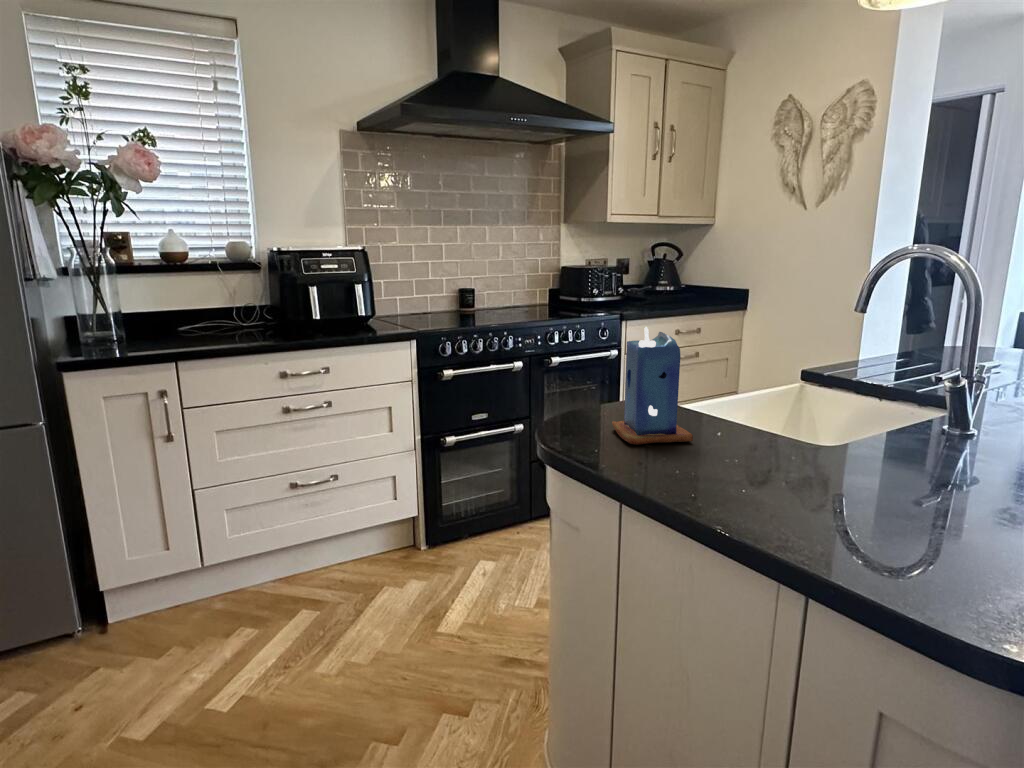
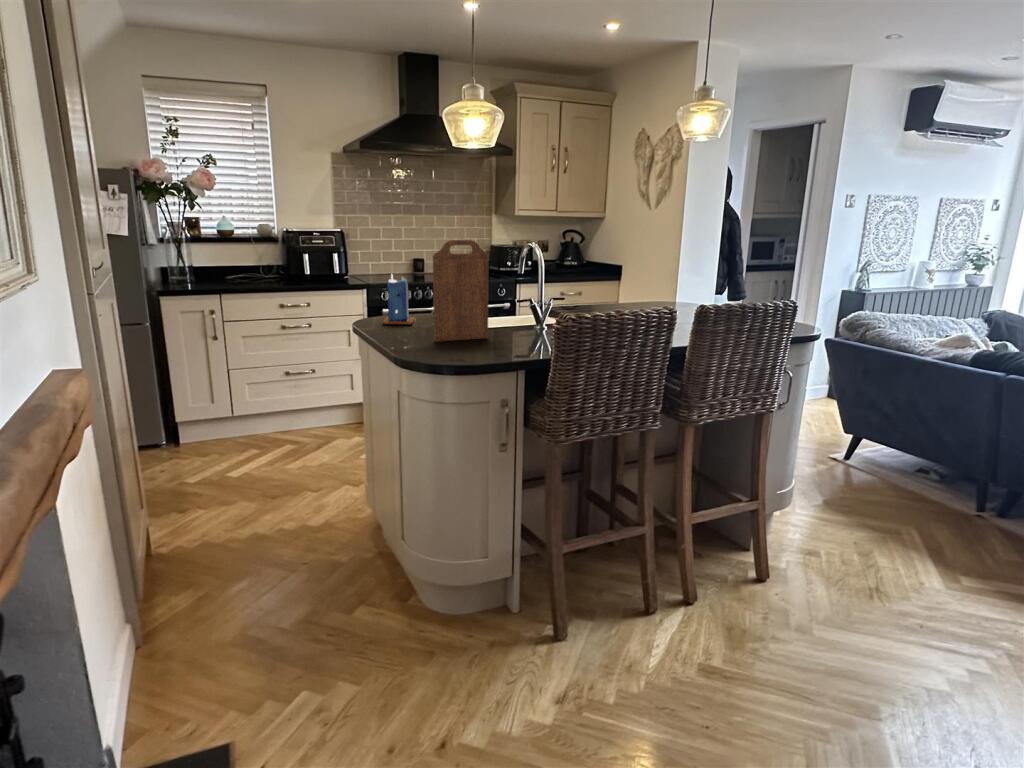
cutting board: none [869,238,988,511] -> present [433,240,489,342]

